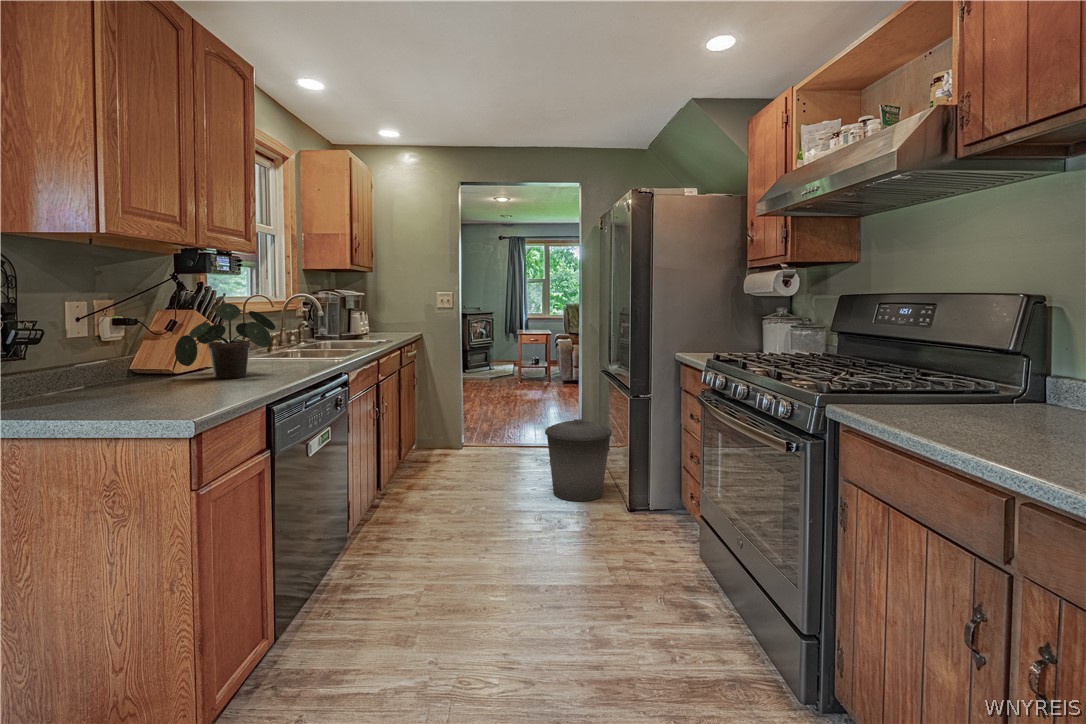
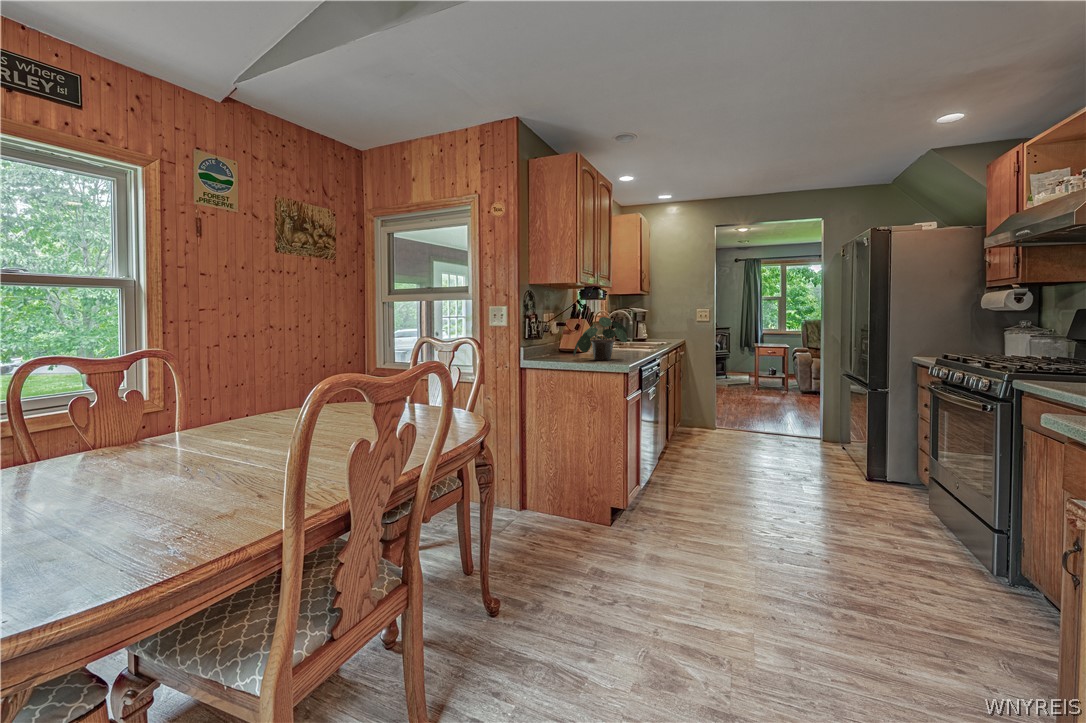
trash can: present [545,419,612,501] -> none [793,408,852,472]

